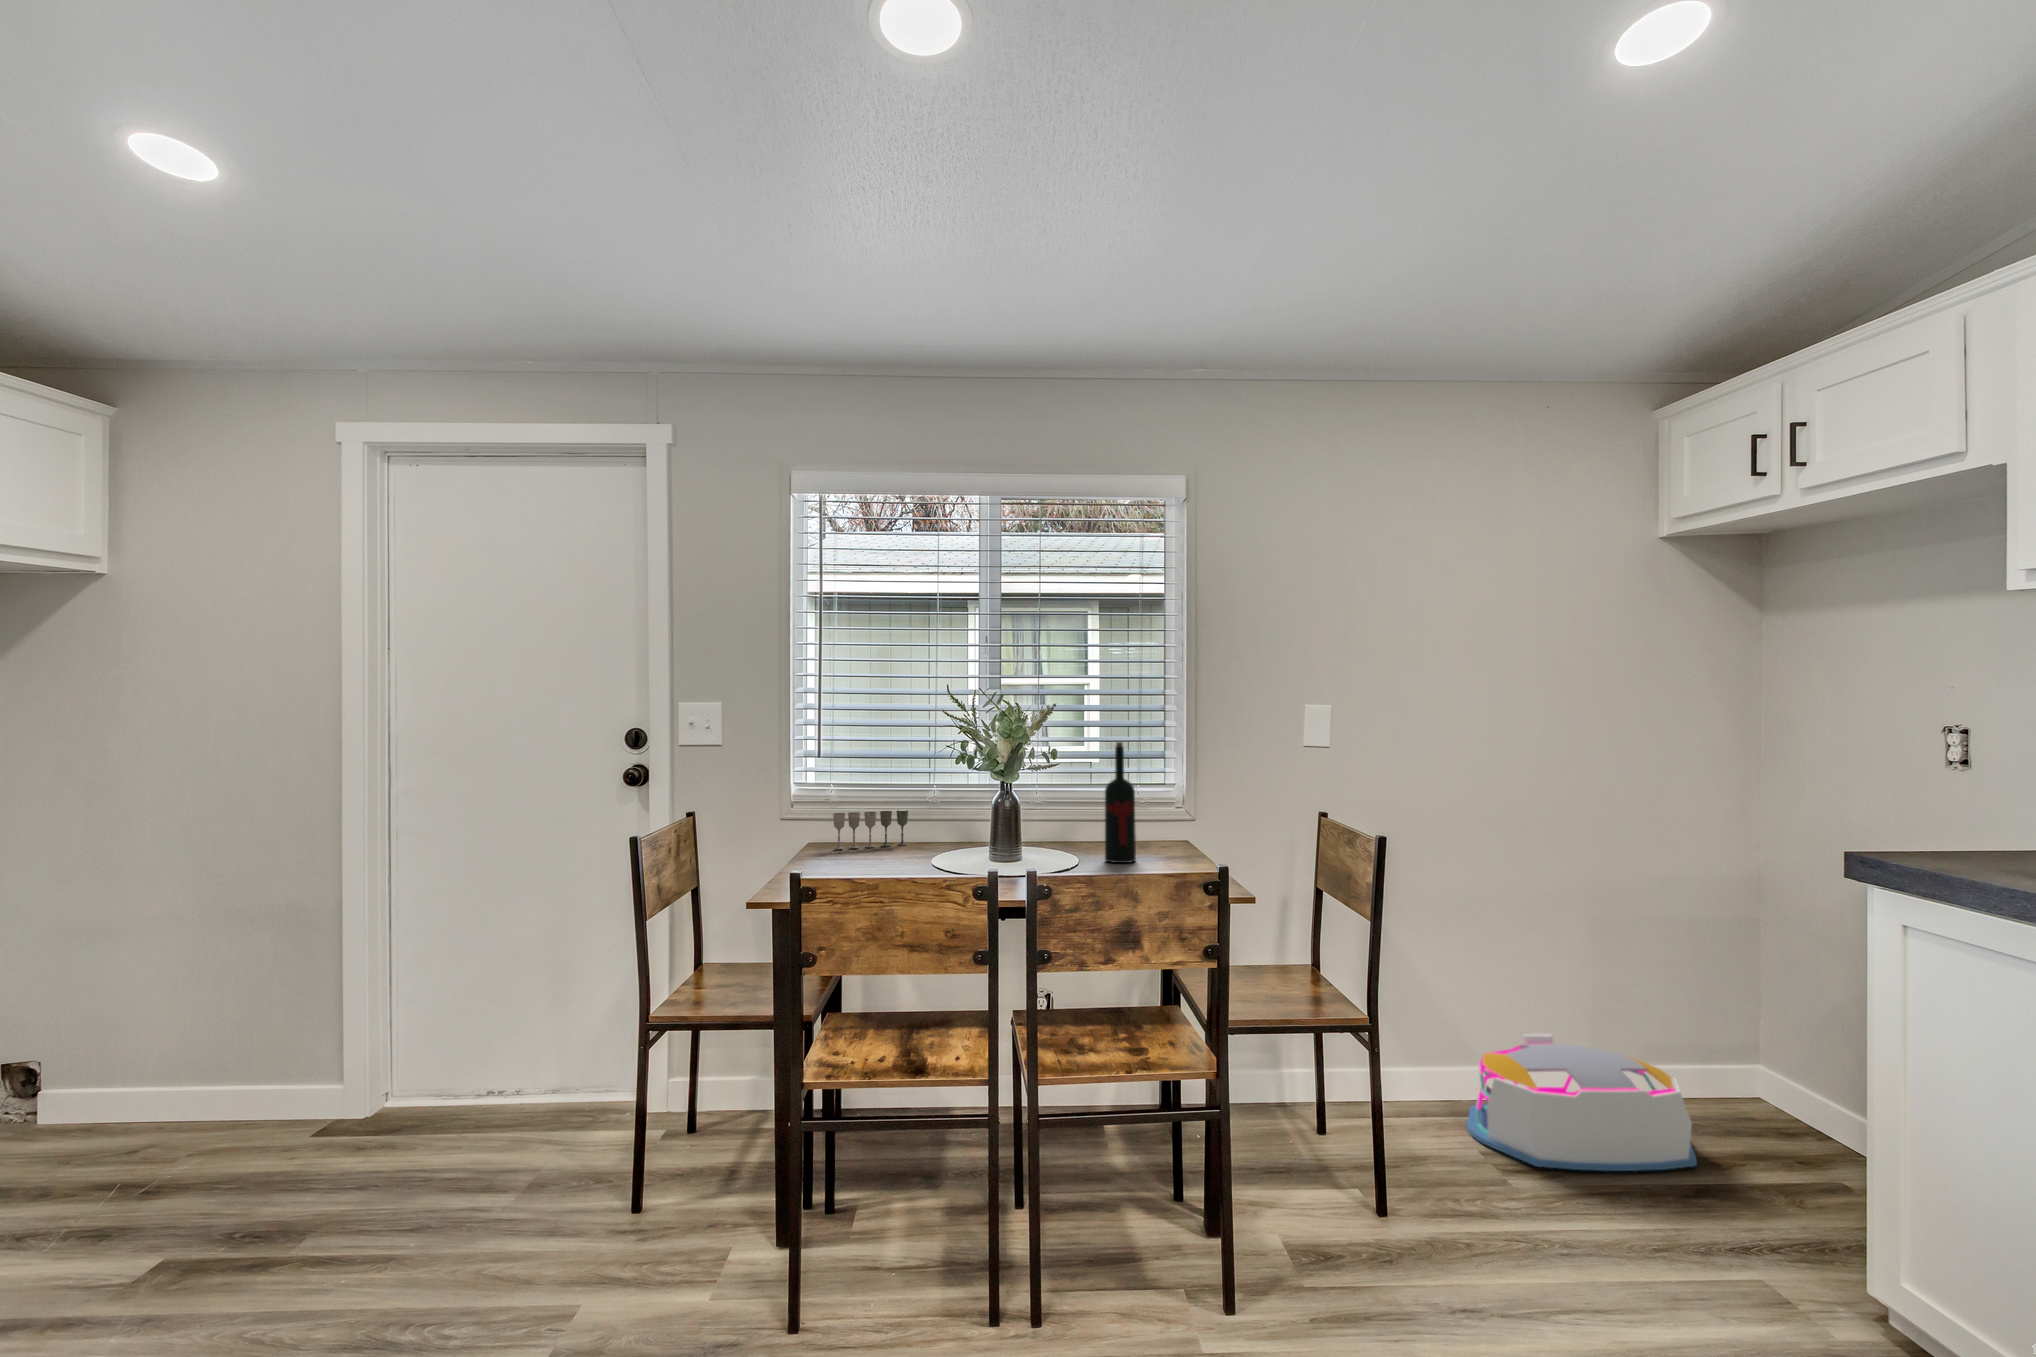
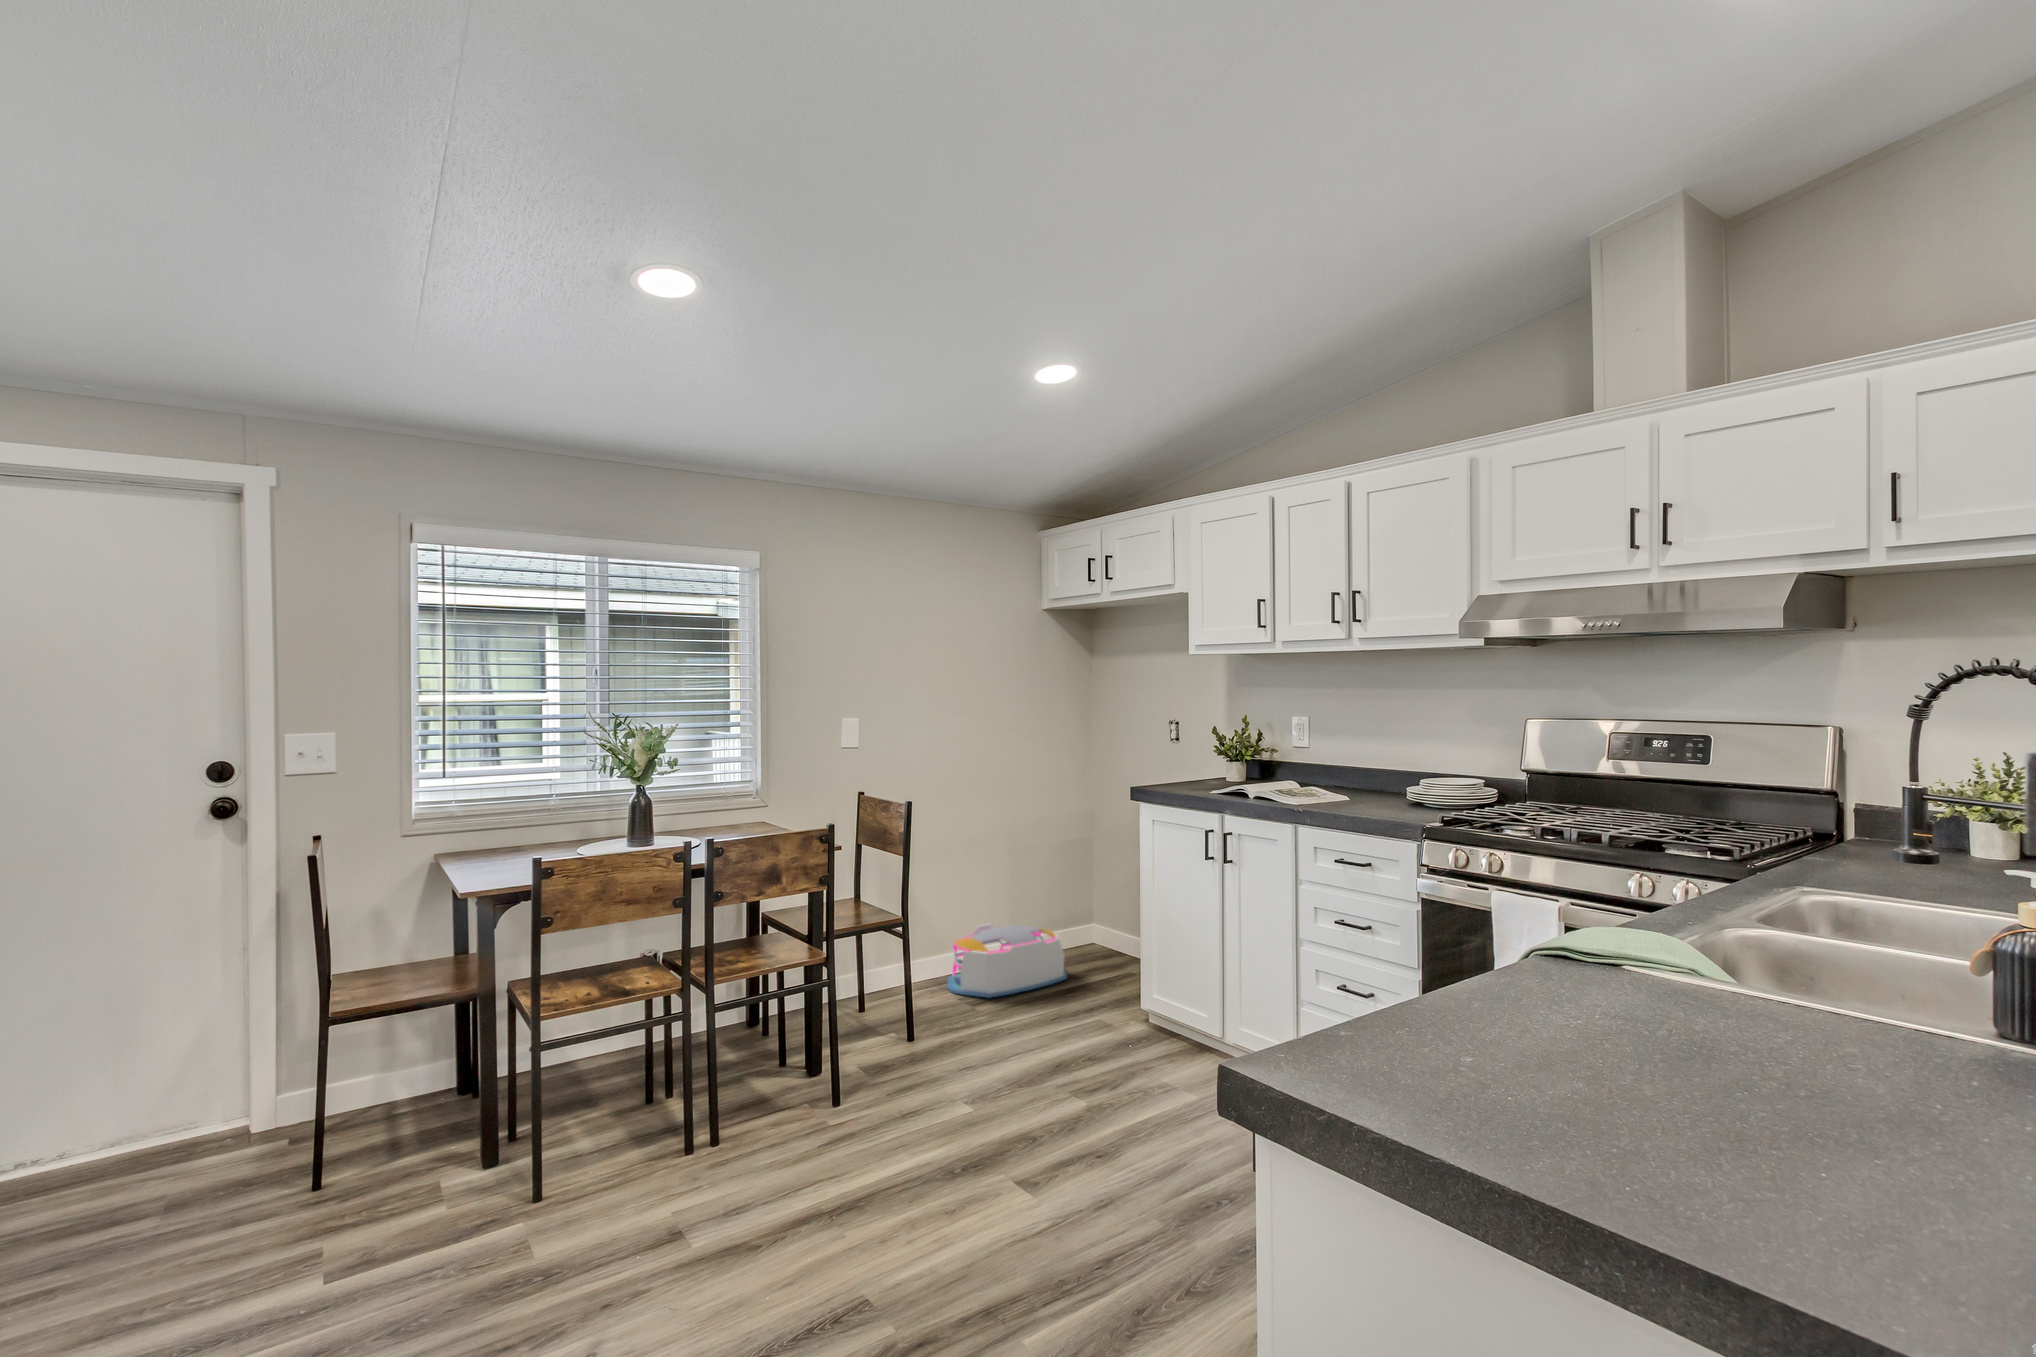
wine bottle: present [1105,741,1136,863] -> none [721,750,745,838]
wine glass: present [833,810,908,849] -> none [465,818,532,856]

